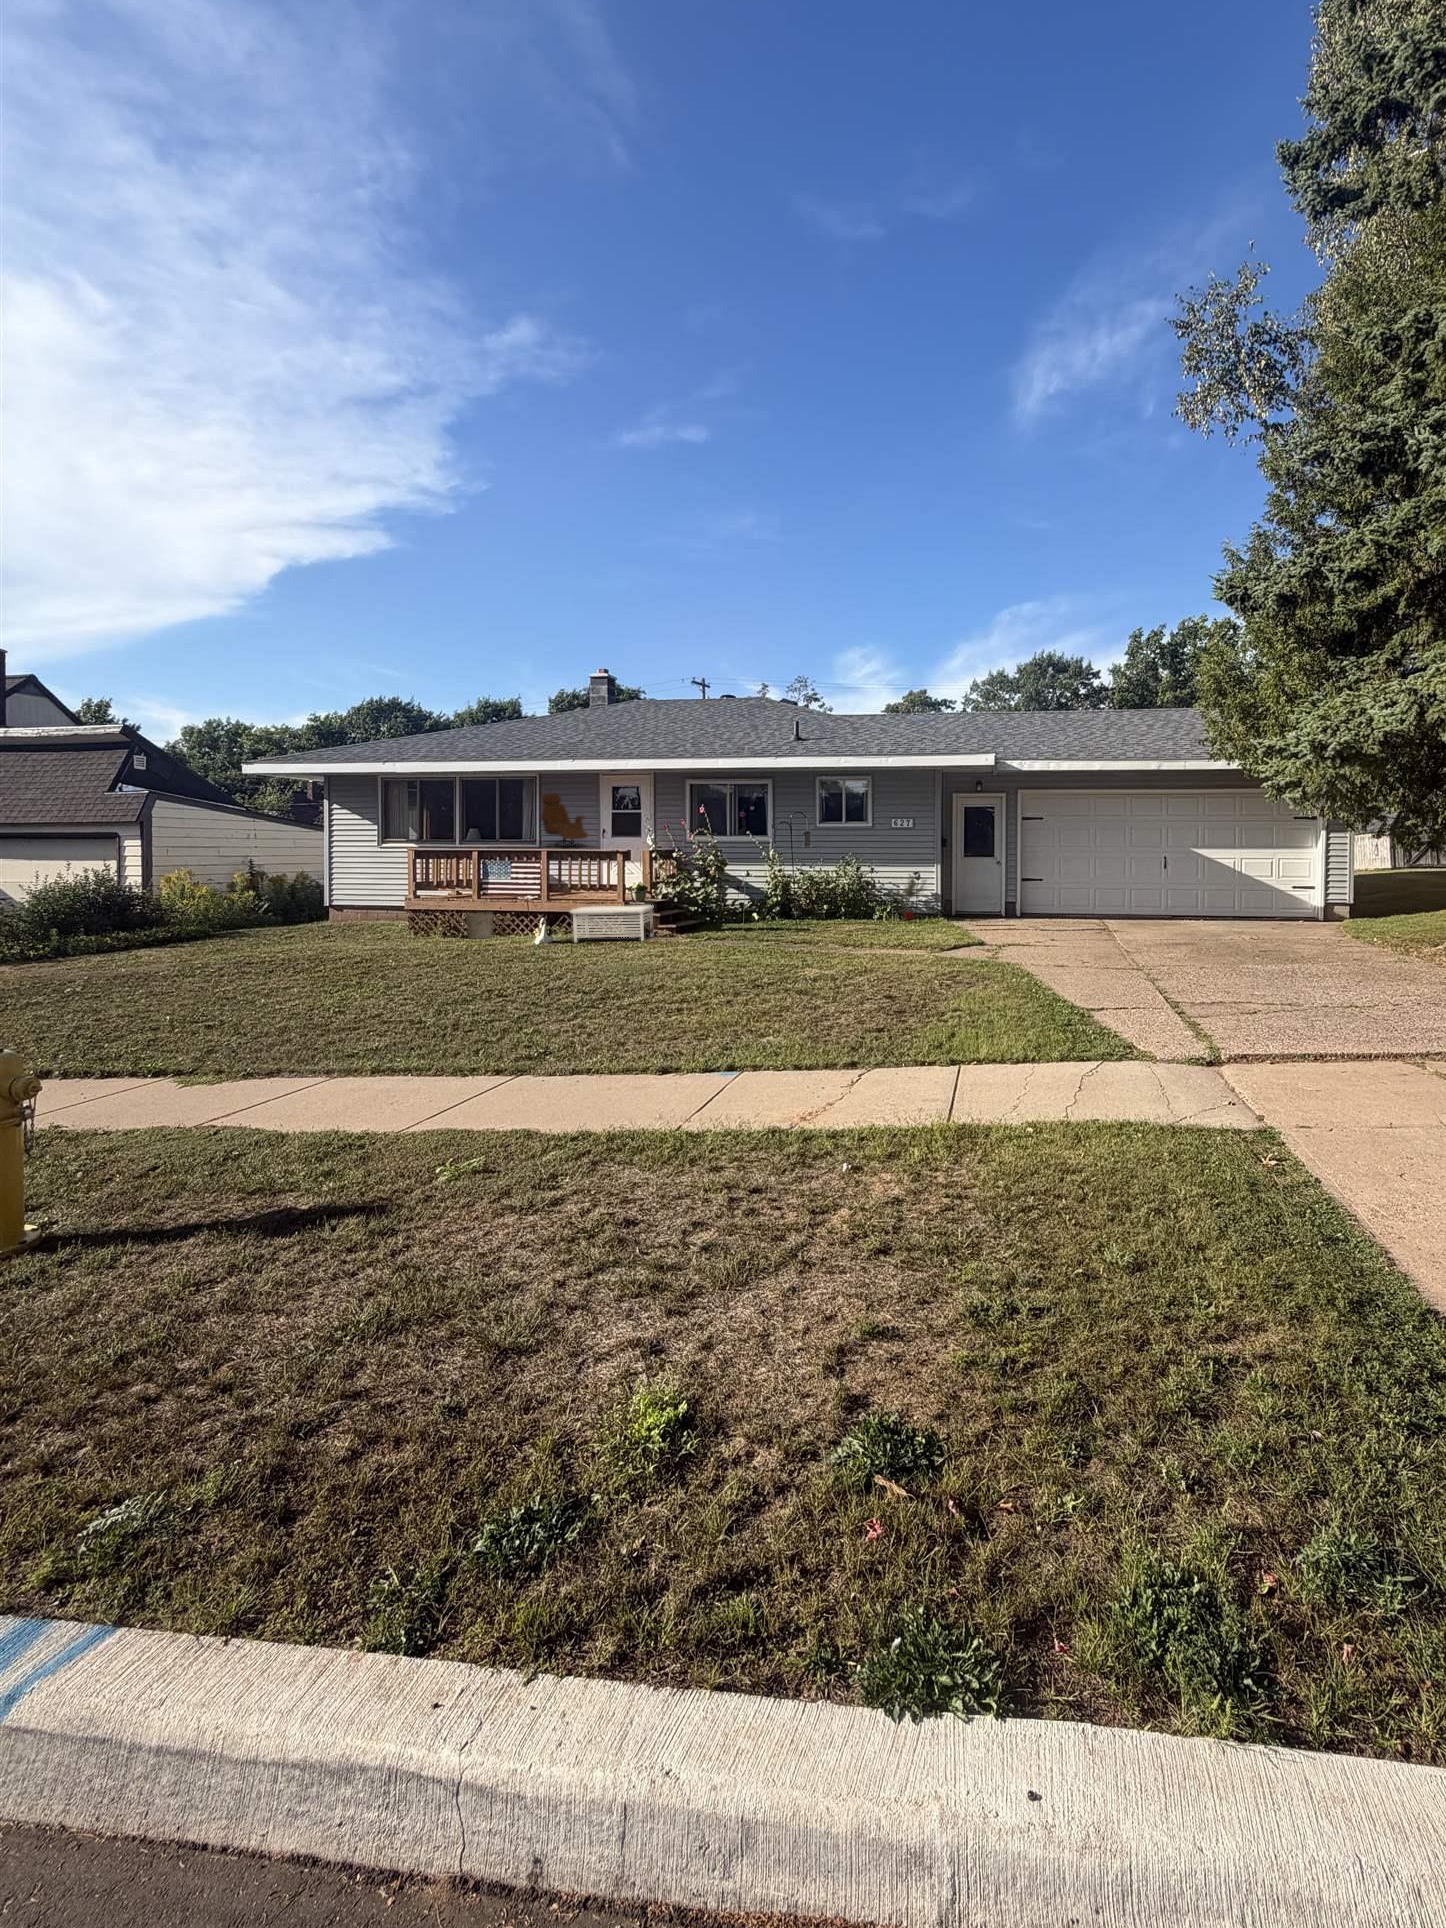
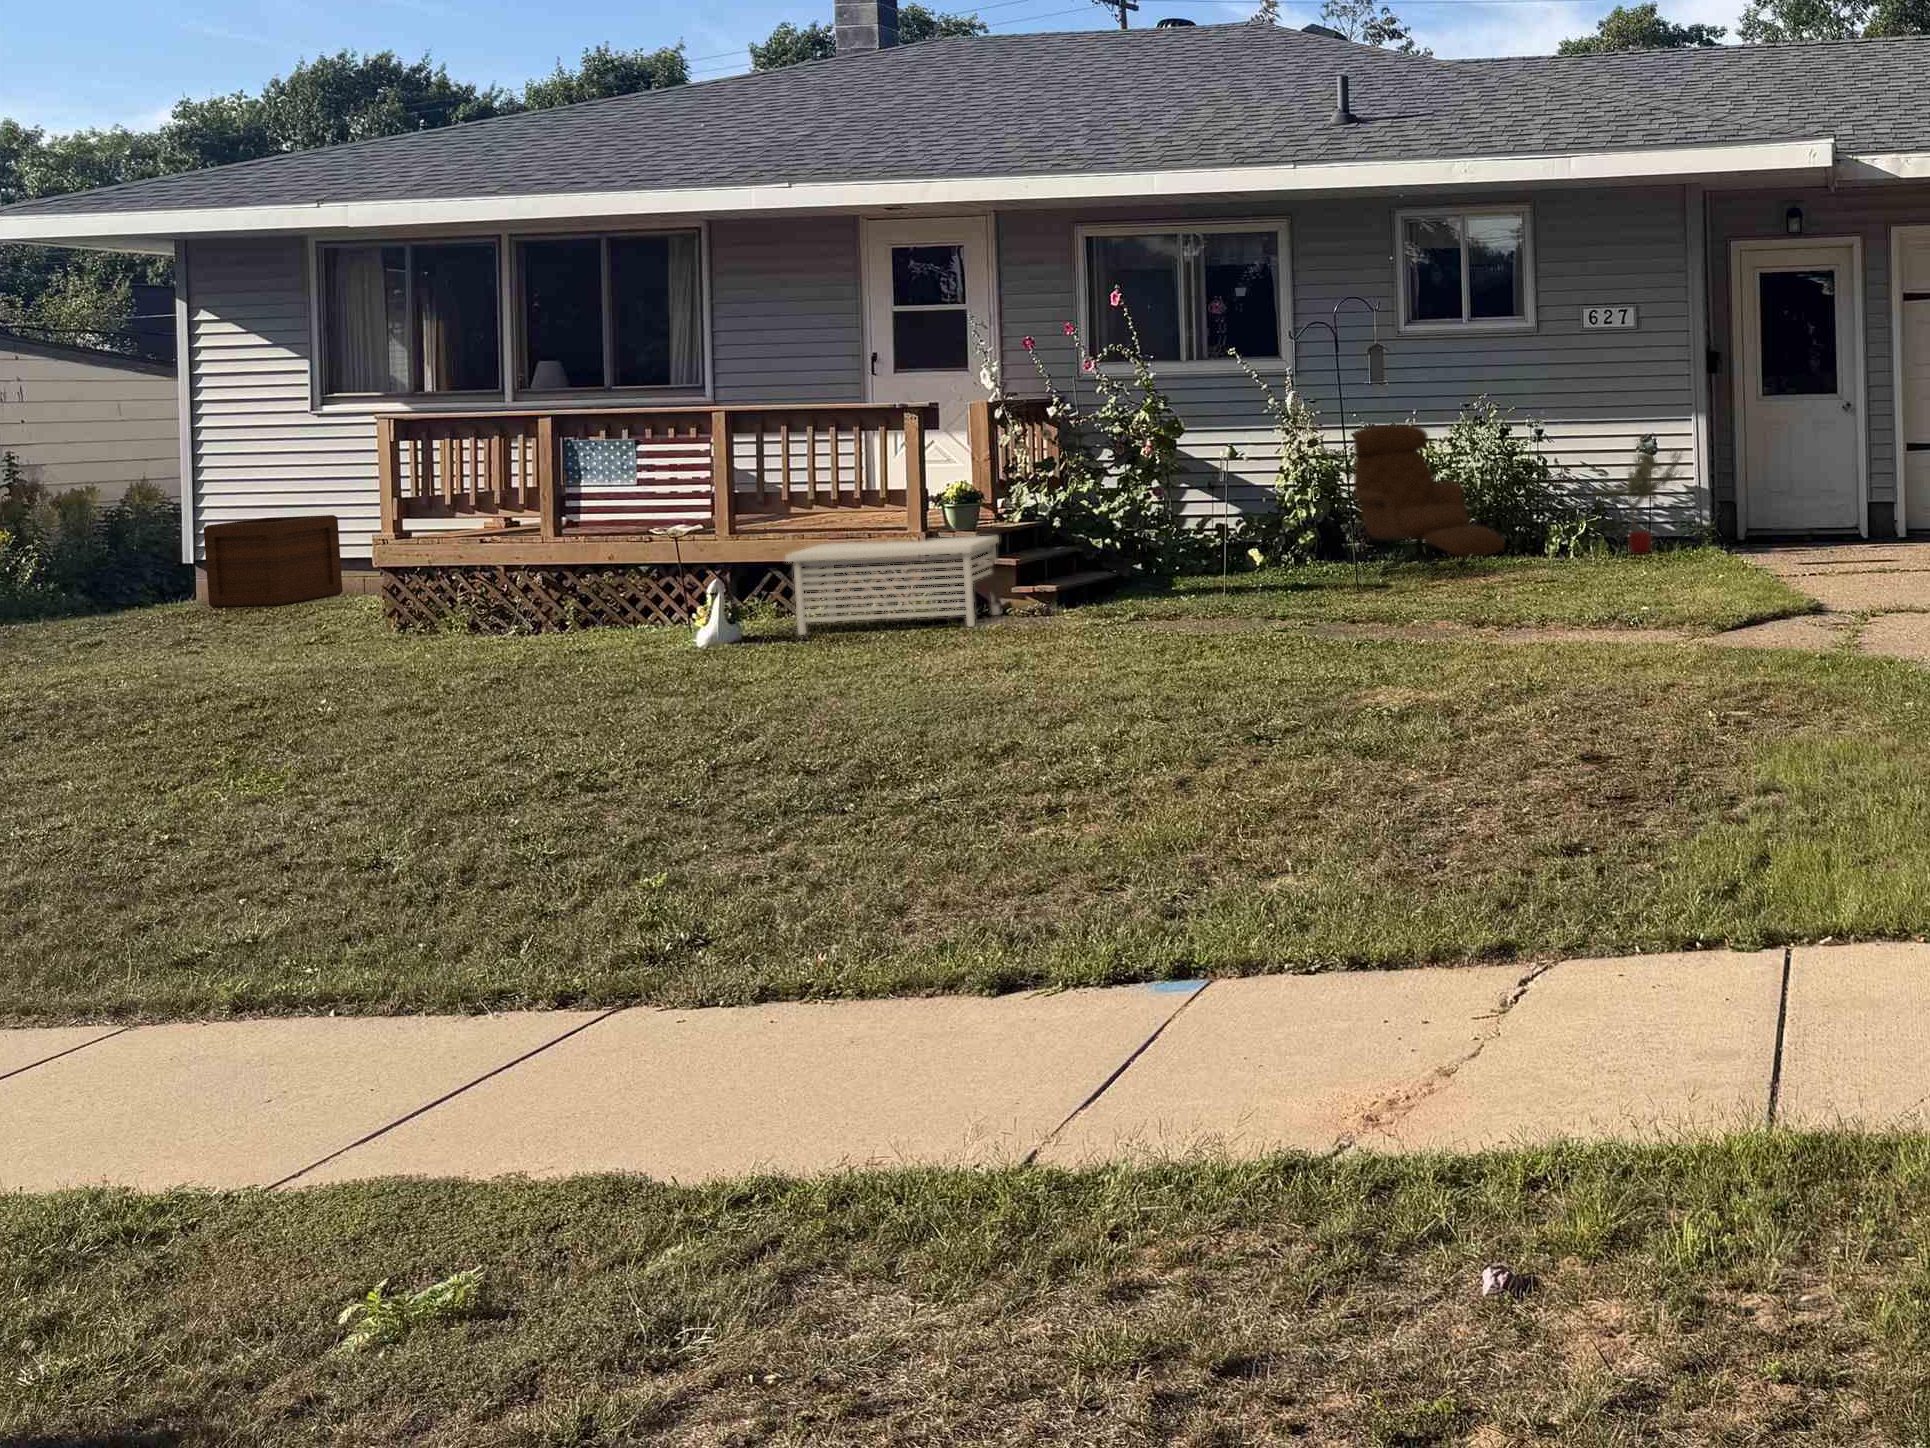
lounge chair: present [540,793,588,846] -> present [1353,424,1504,578]
wooden crate: none [333,889,387,925] -> present [204,515,343,607]
bucket: present [465,912,493,939] -> none [517,565,598,634]

